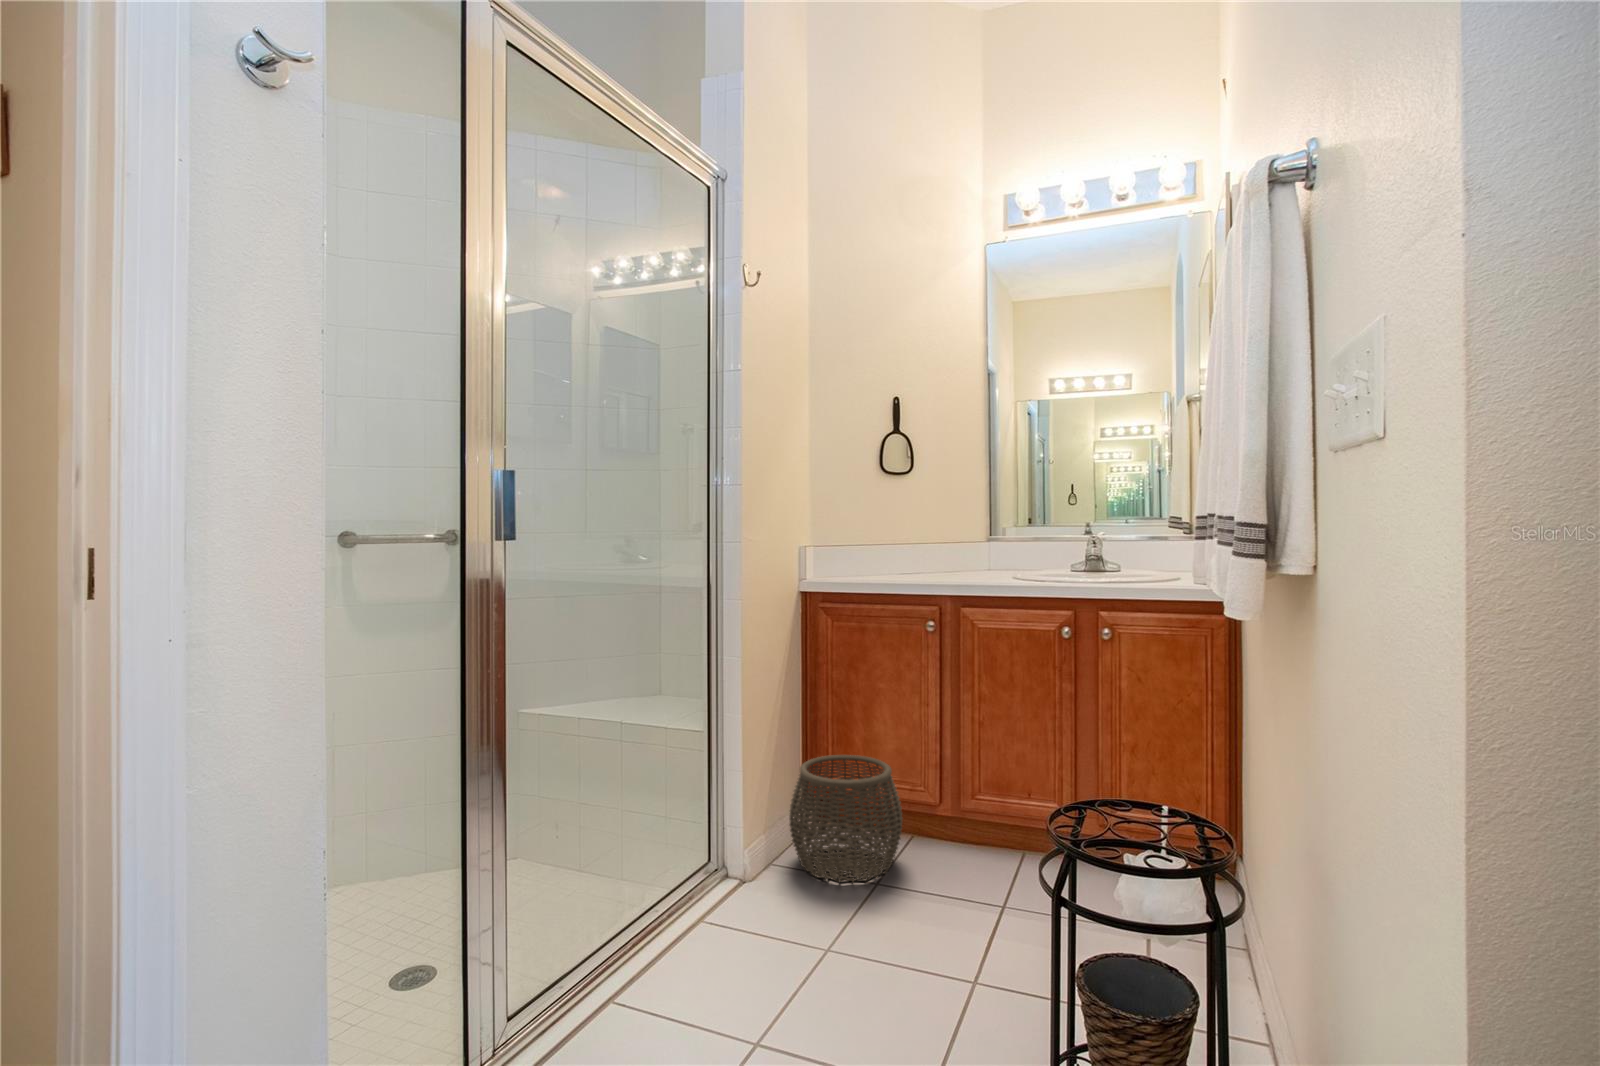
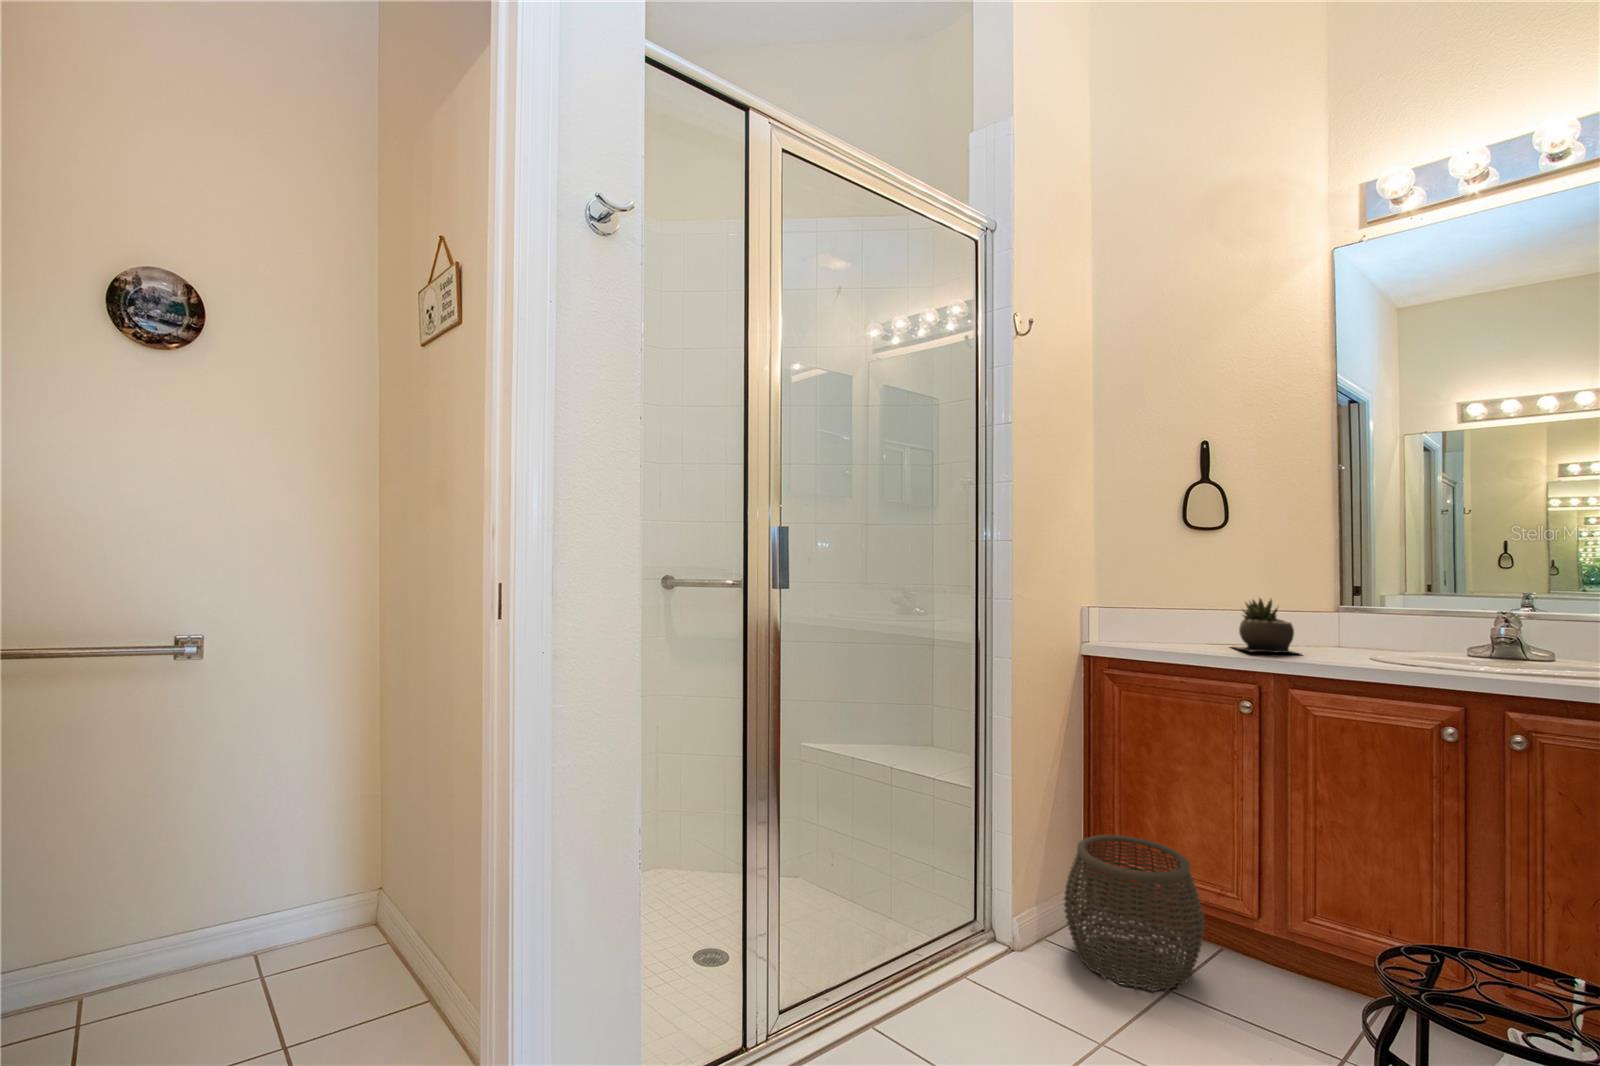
succulent plant: none [914,536,970,582] -> present [1235,598,1296,654]

